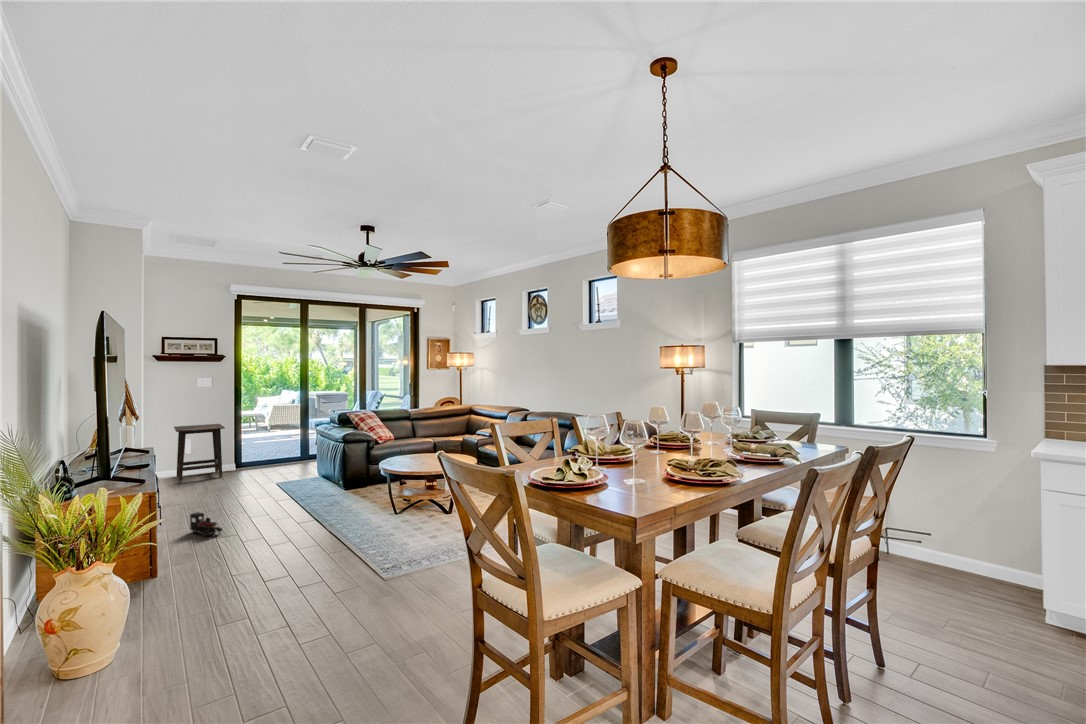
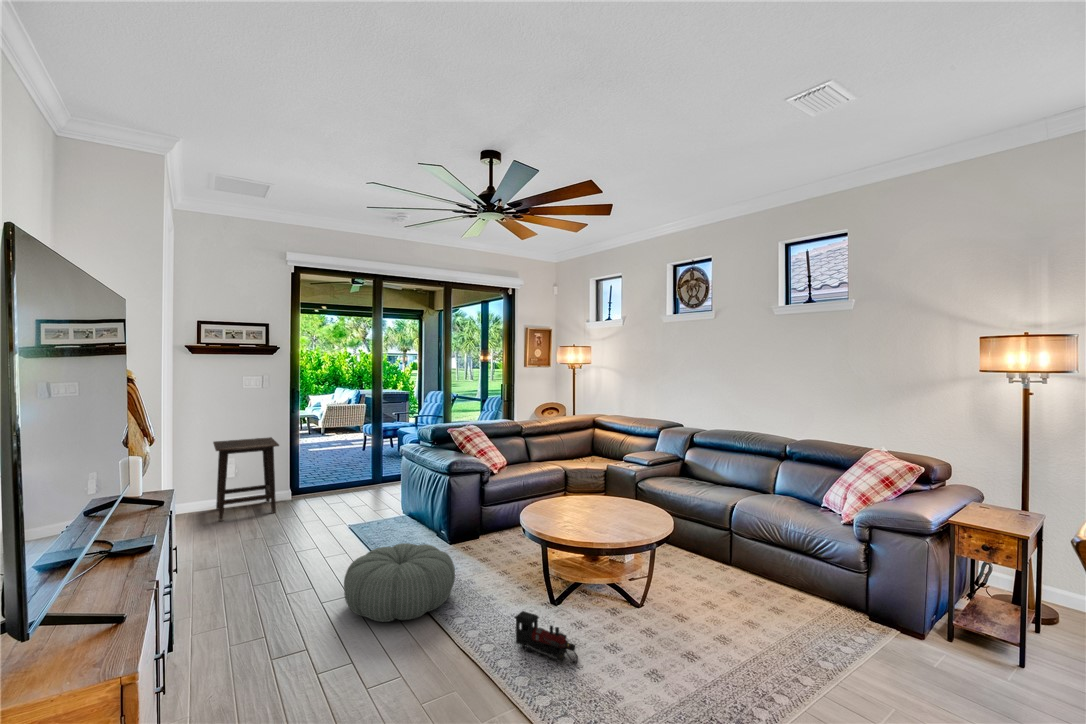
pouf: none [260,481,335,522] -> present [344,543,455,622]
toy train: present [190,512,222,536] -> present [515,611,578,663]

